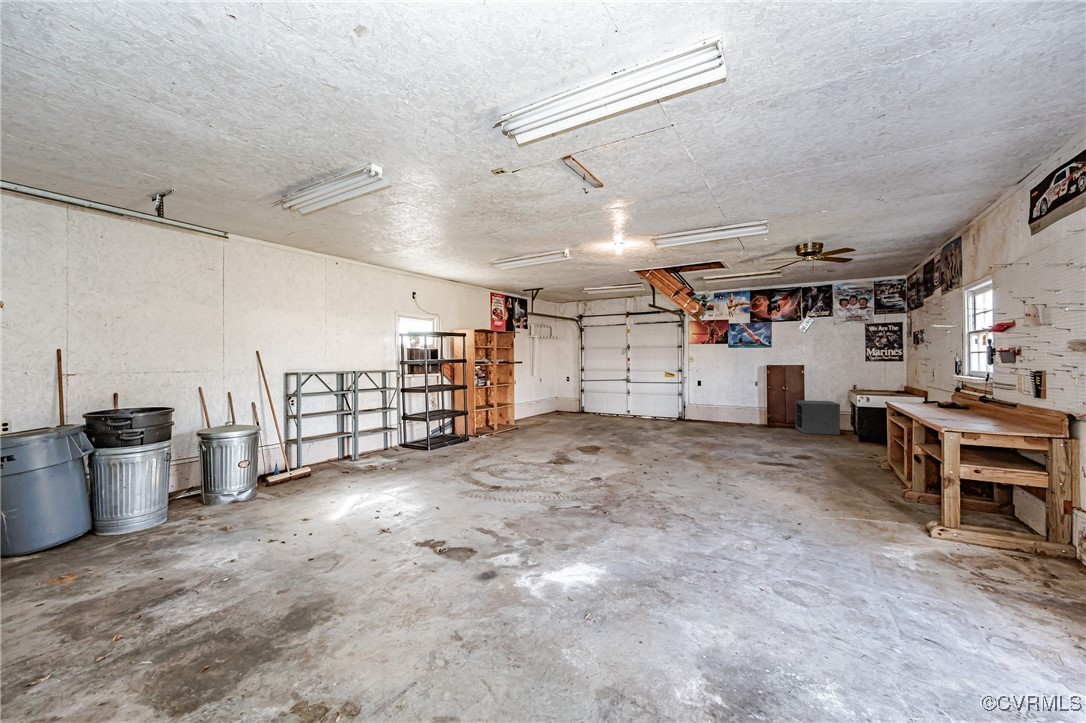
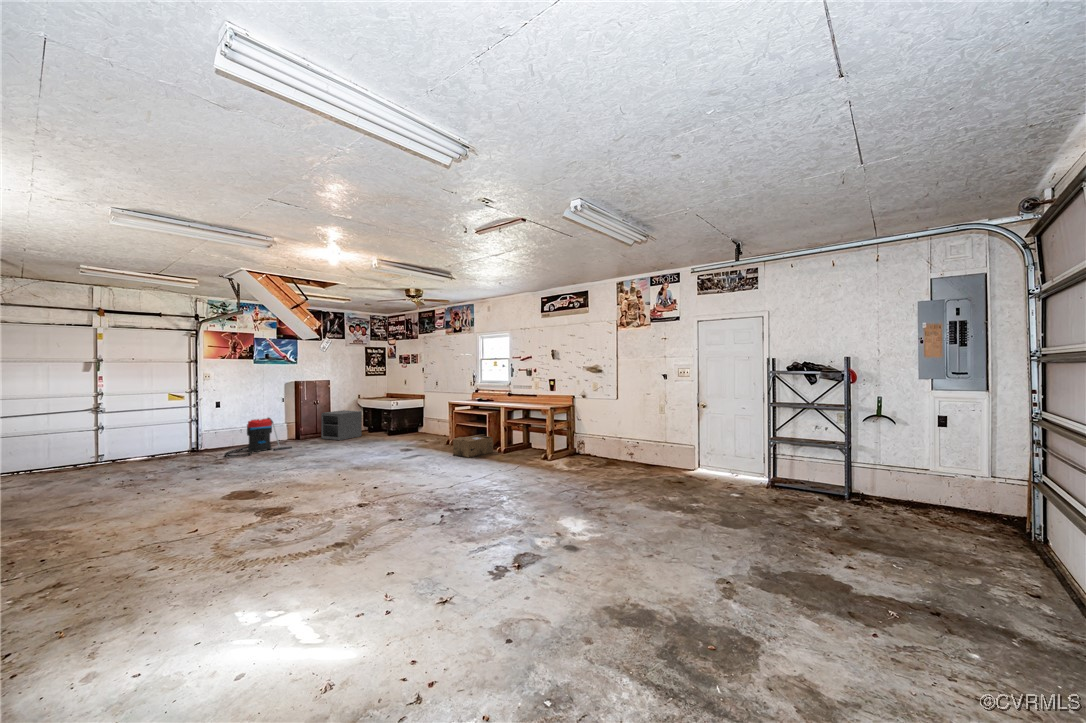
vacuum cleaner: none [689,397,745,430] -> present [225,418,292,457]
cardboard box: none [834,454,906,496] -> present [453,435,493,458]

